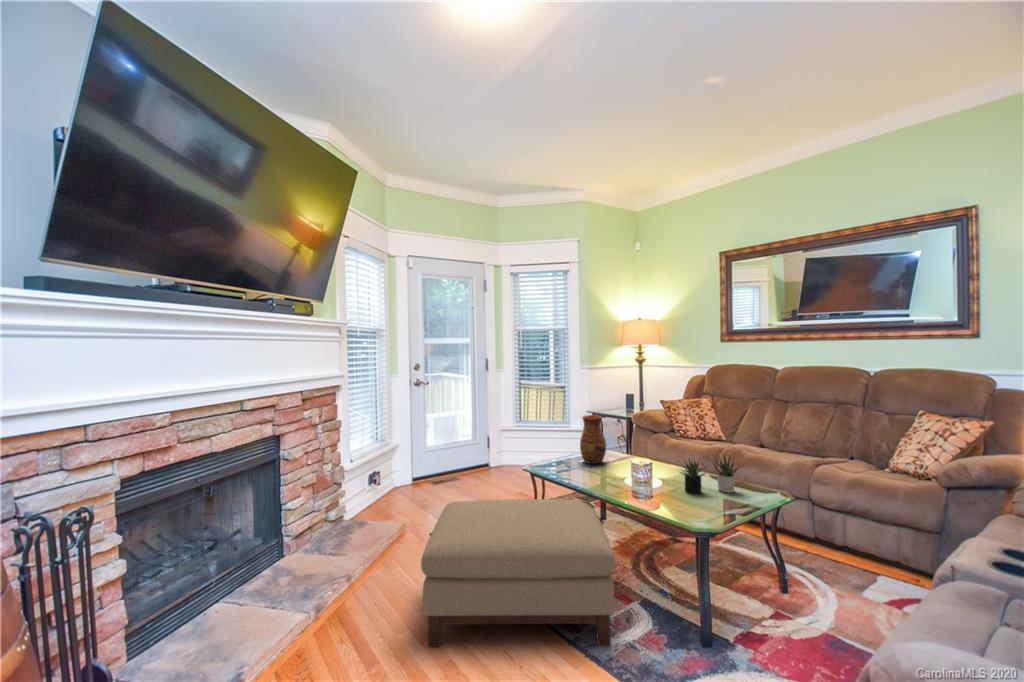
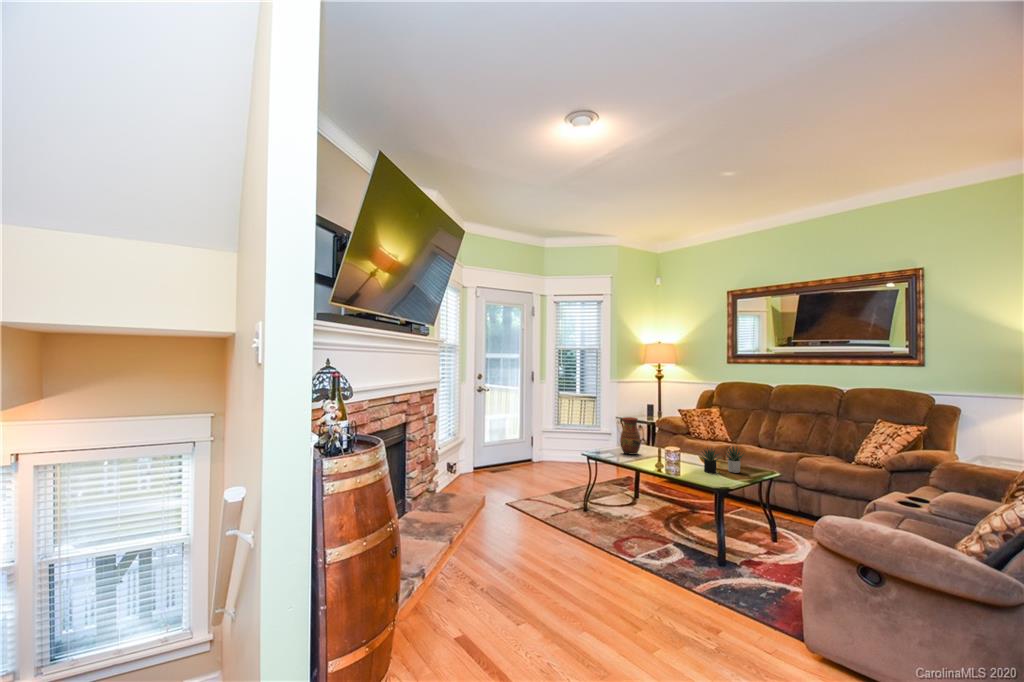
ottoman: present [421,499,615,647] -> none [530,473,662,565]

